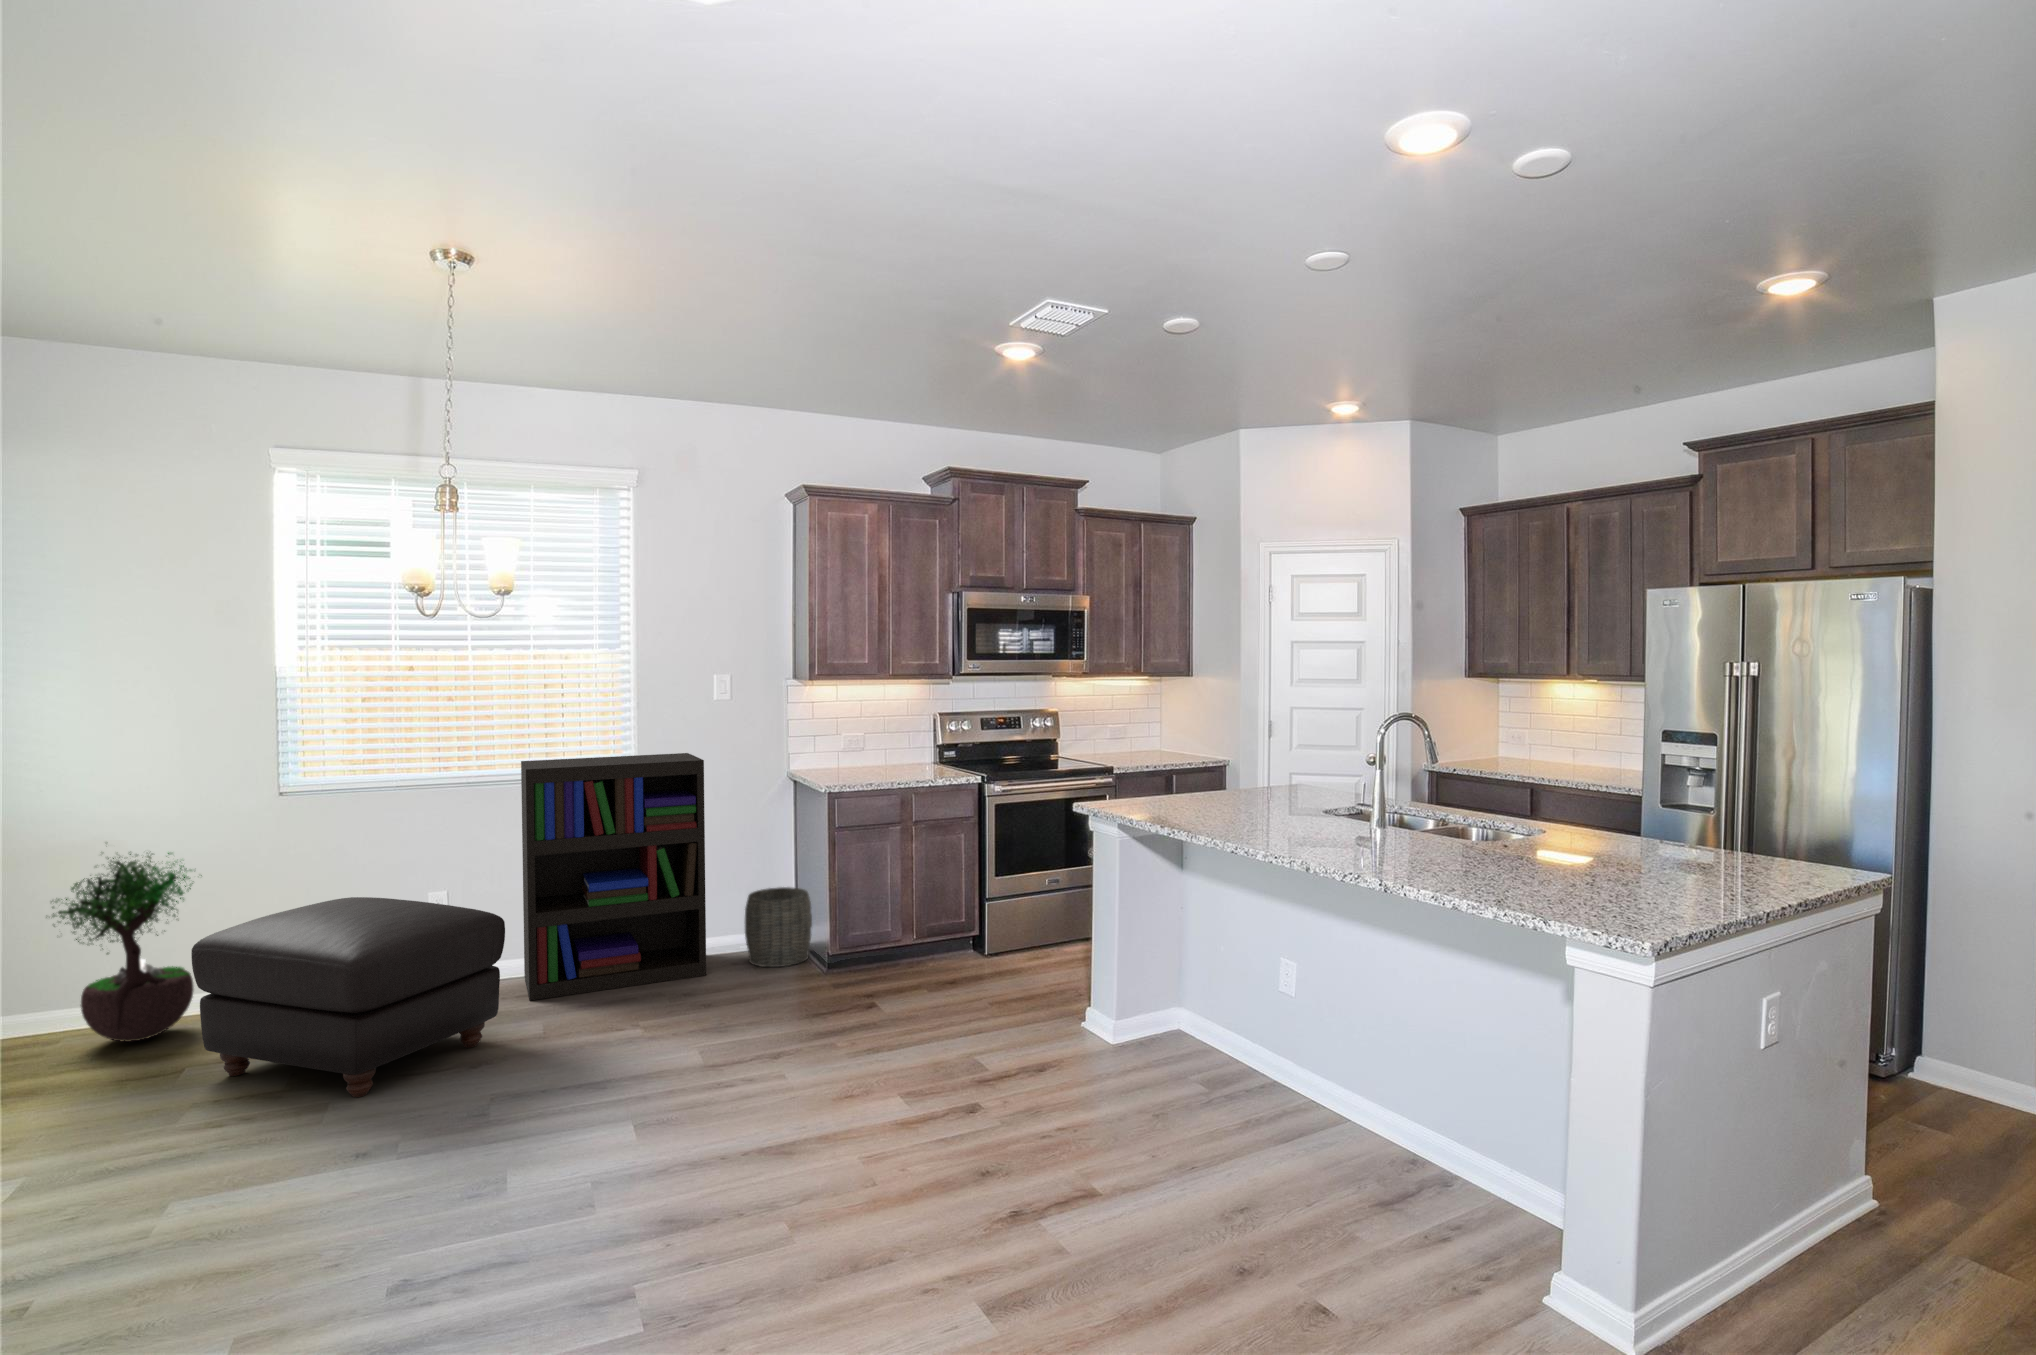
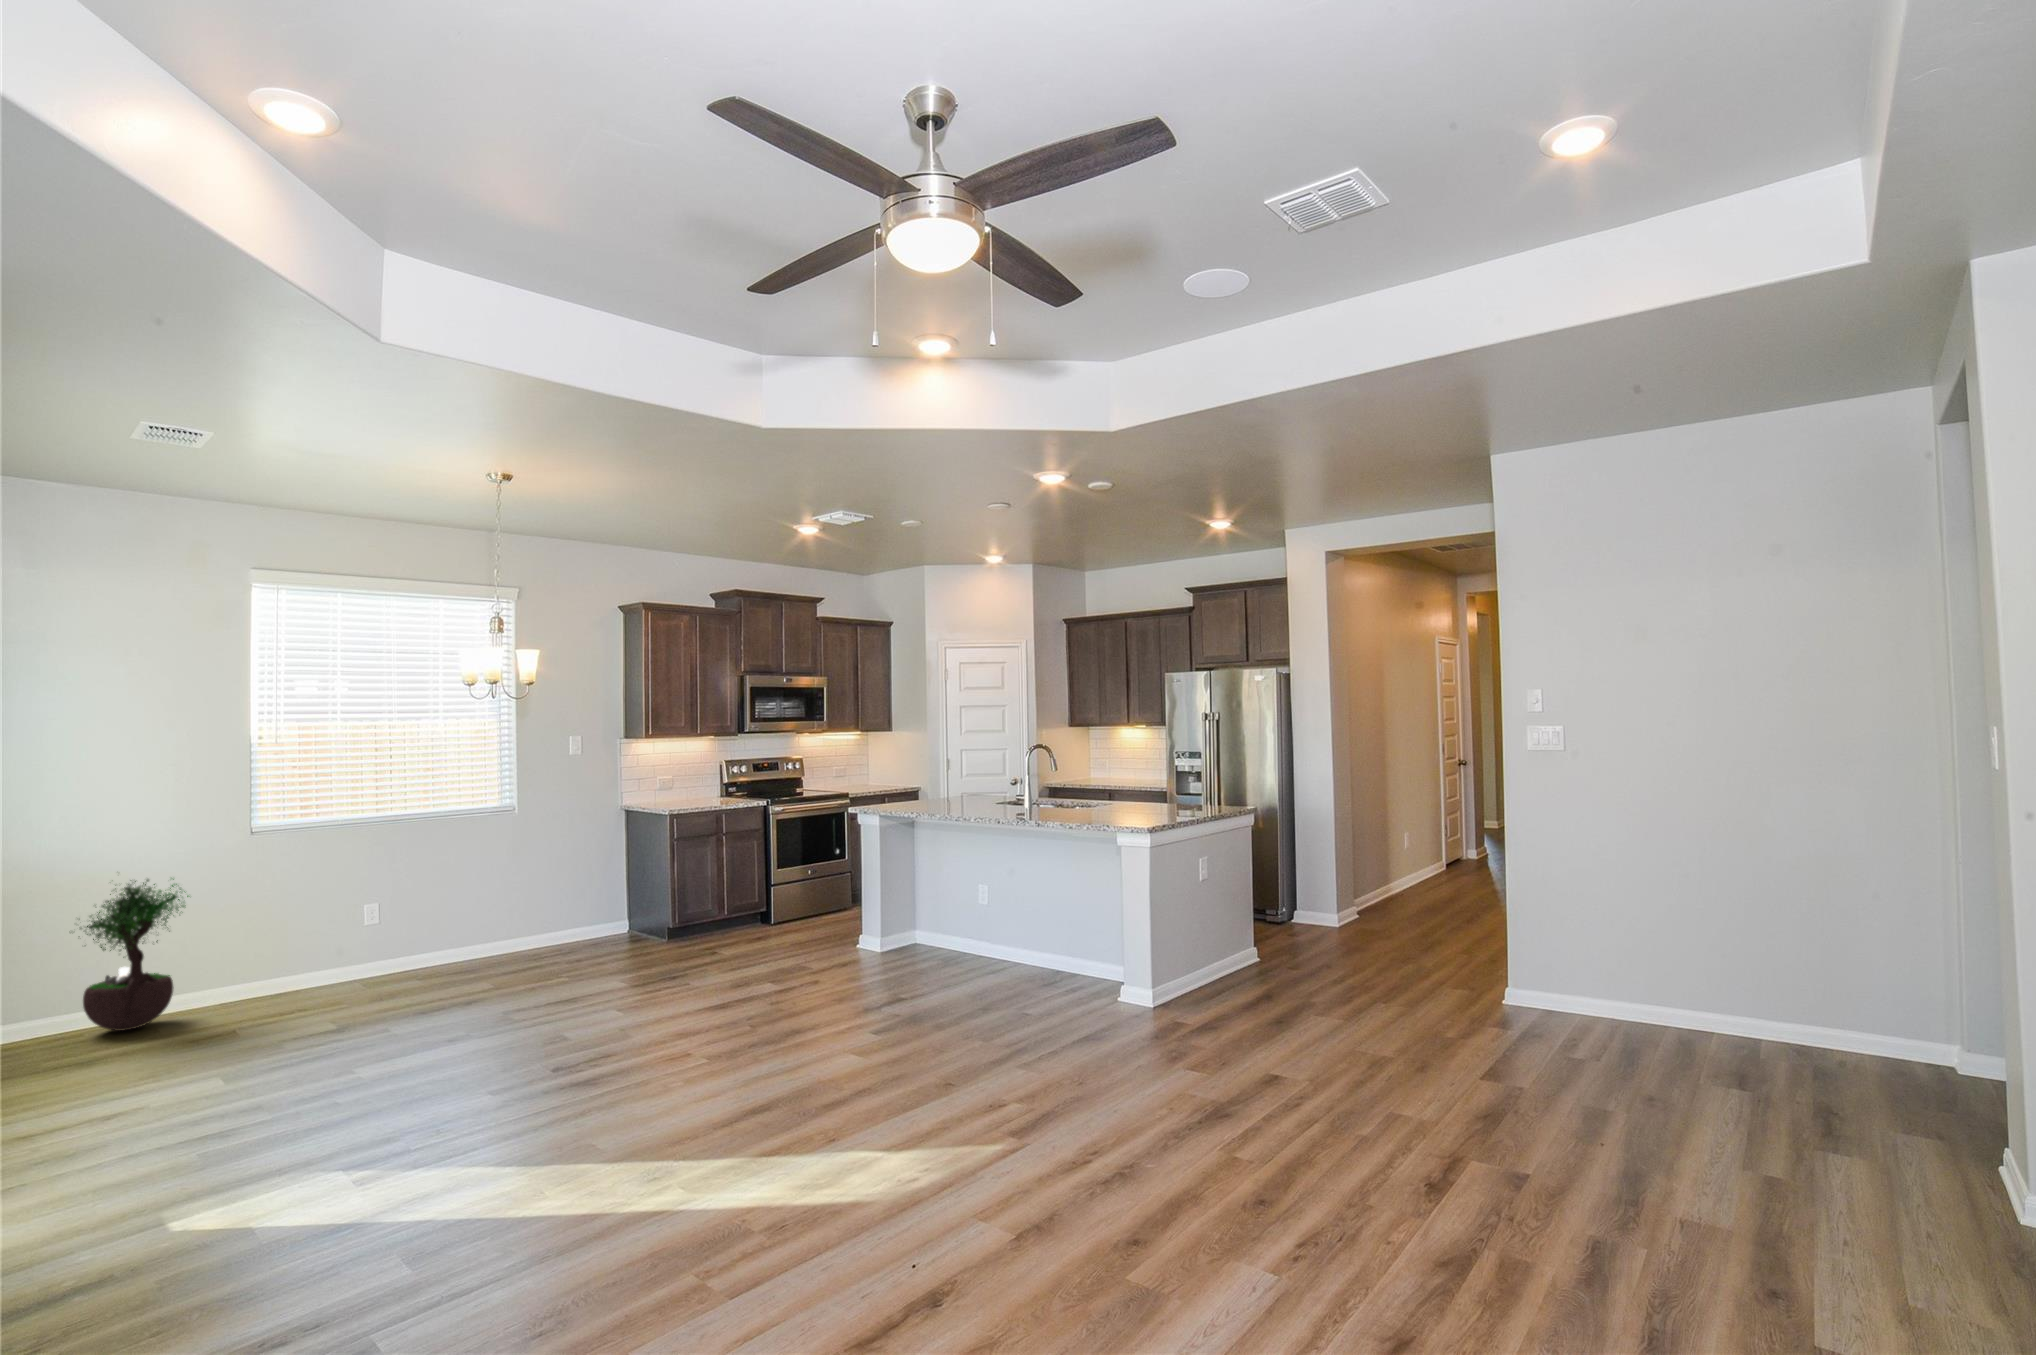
bookshelf: present [521,753,706,1000] -> none [422,795,572,978]
woven basket: present [745,887,812,967] -> none [593,890,644,946]
ottoman: present [191,897,505,1097] -> none [226,900,457,1034]

